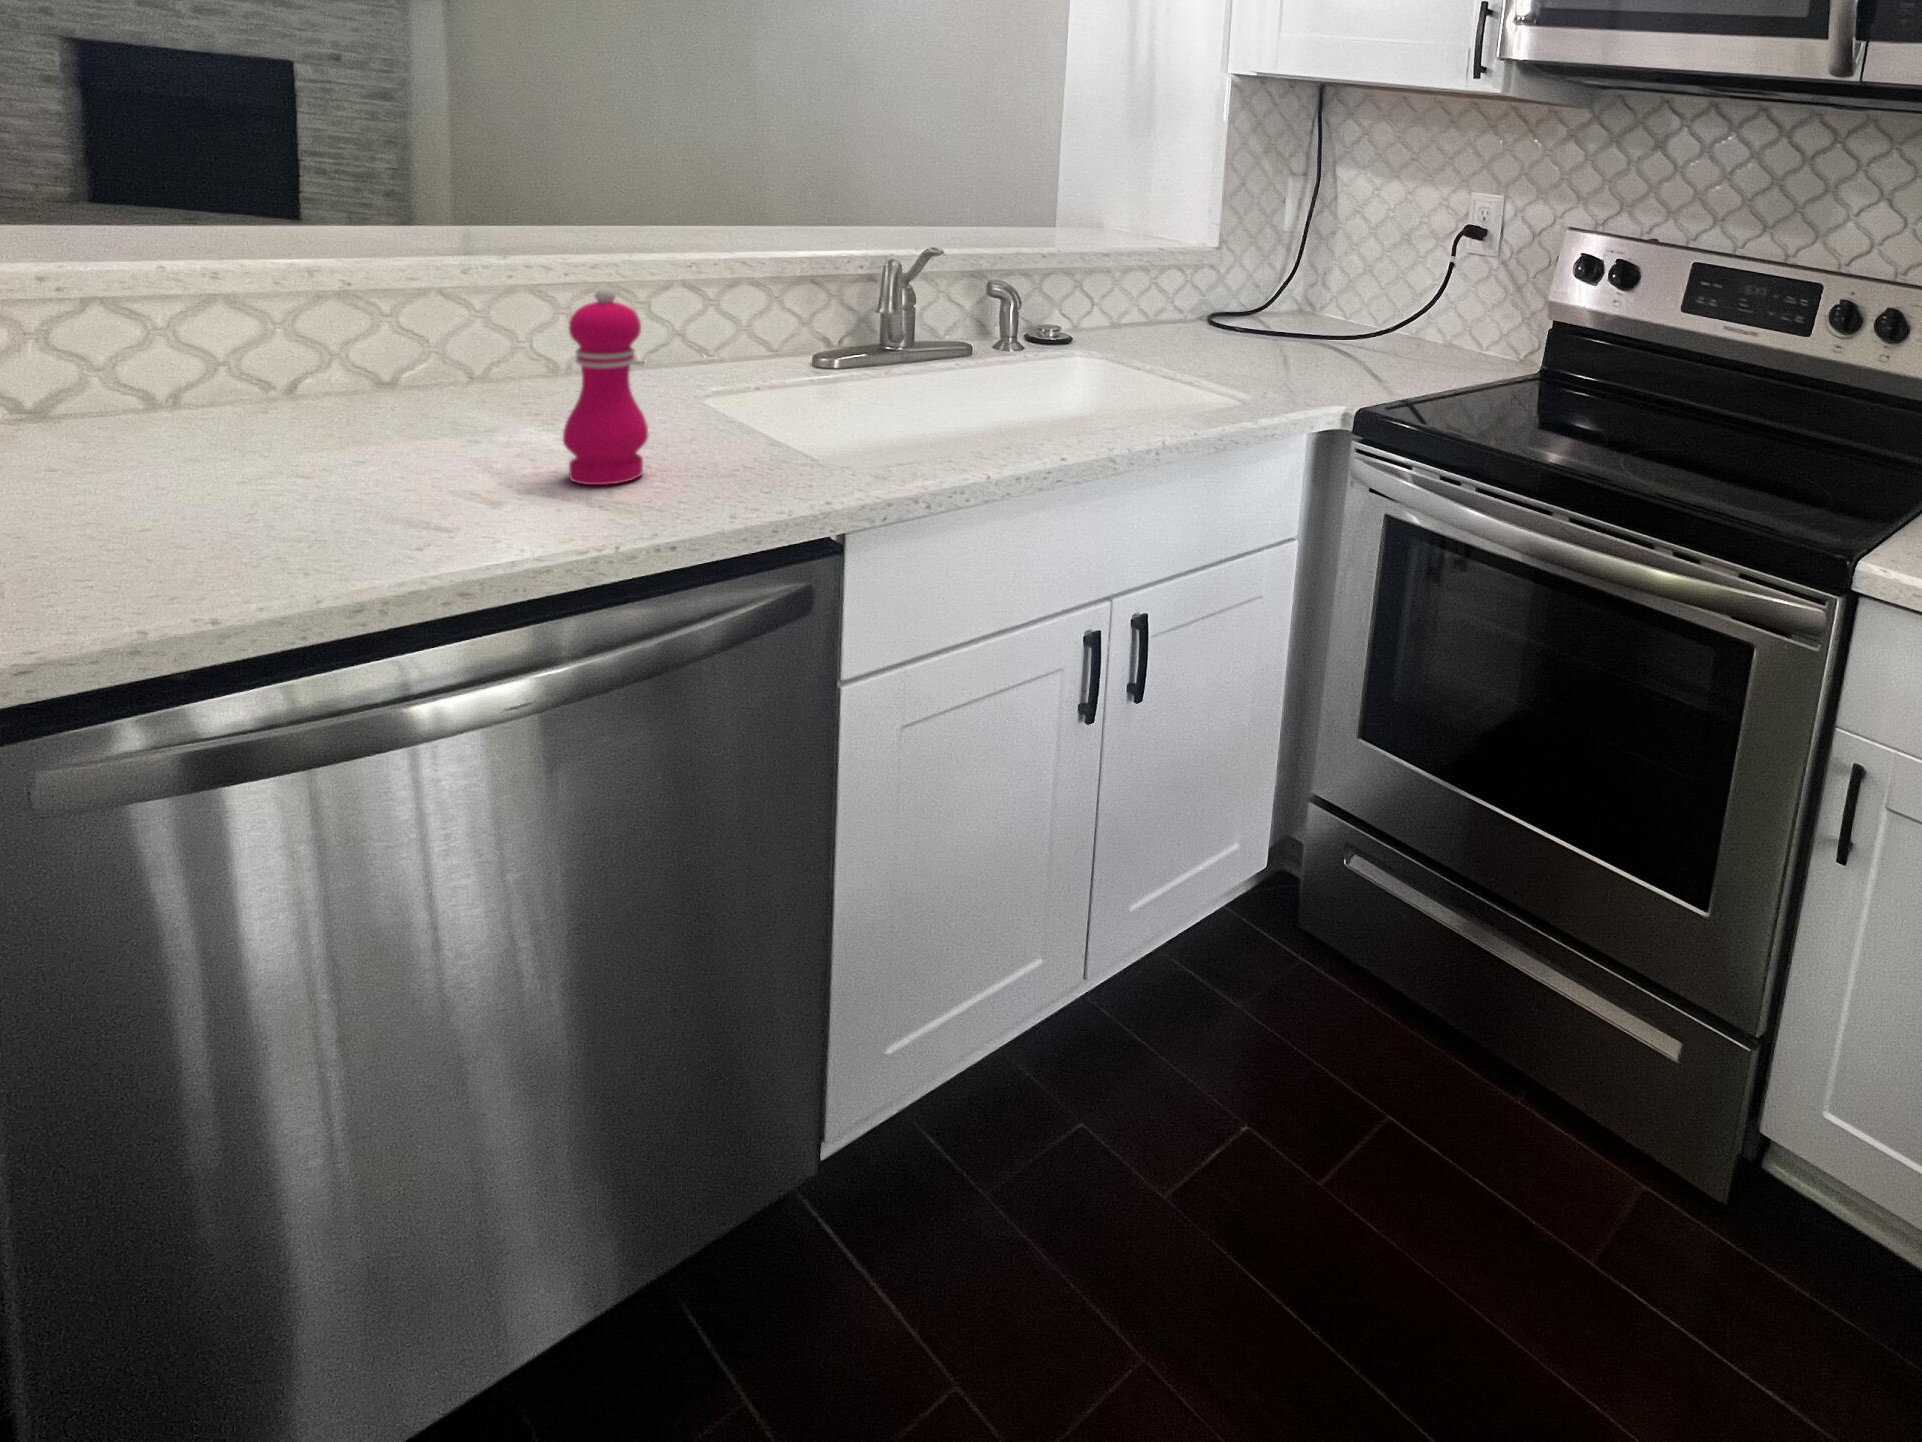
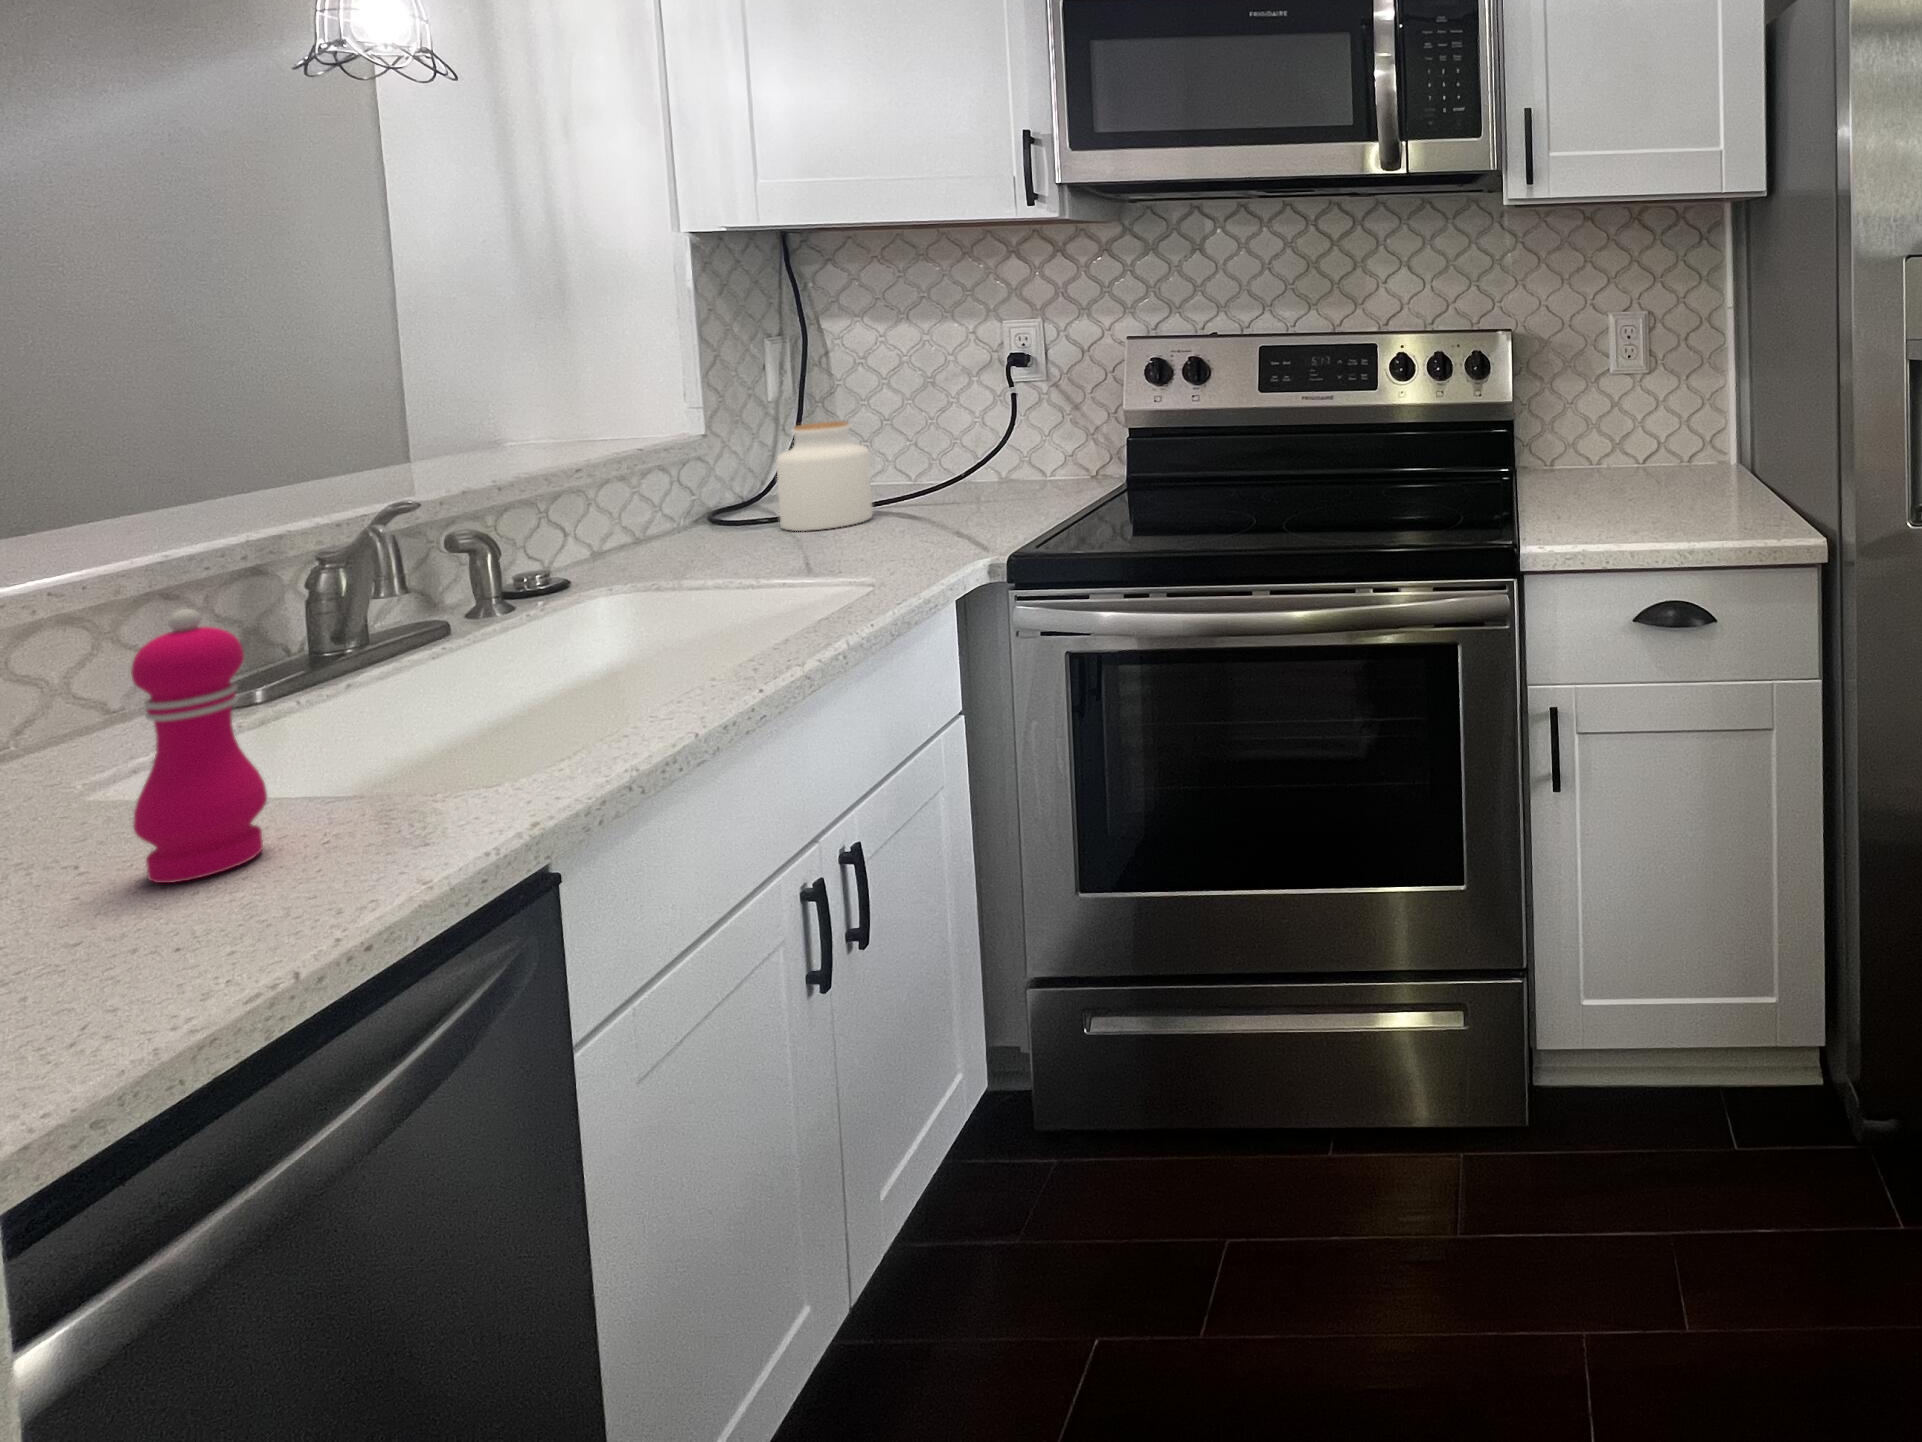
jar: none [1261,251,1336,344] -> present [776,421,873,531]

